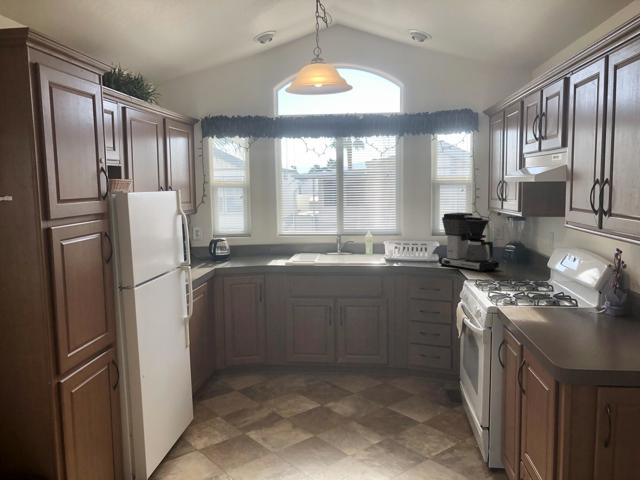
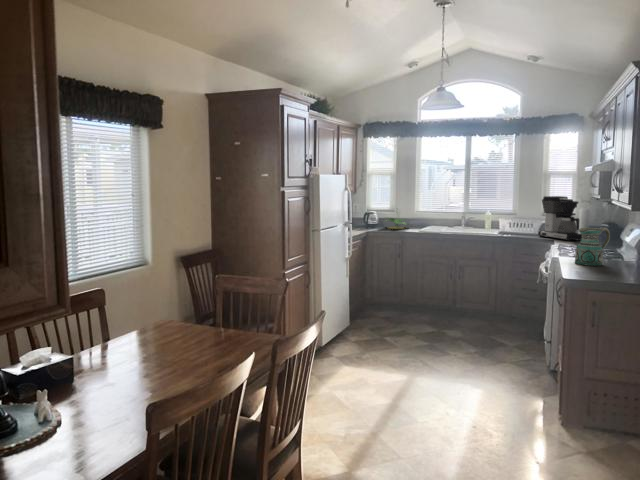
potted plant: none [235,225,274,262] -> present [389,218,406,229]
ceramic pitcher: none [541,268,587,330] -> present [575,227,610,266]

